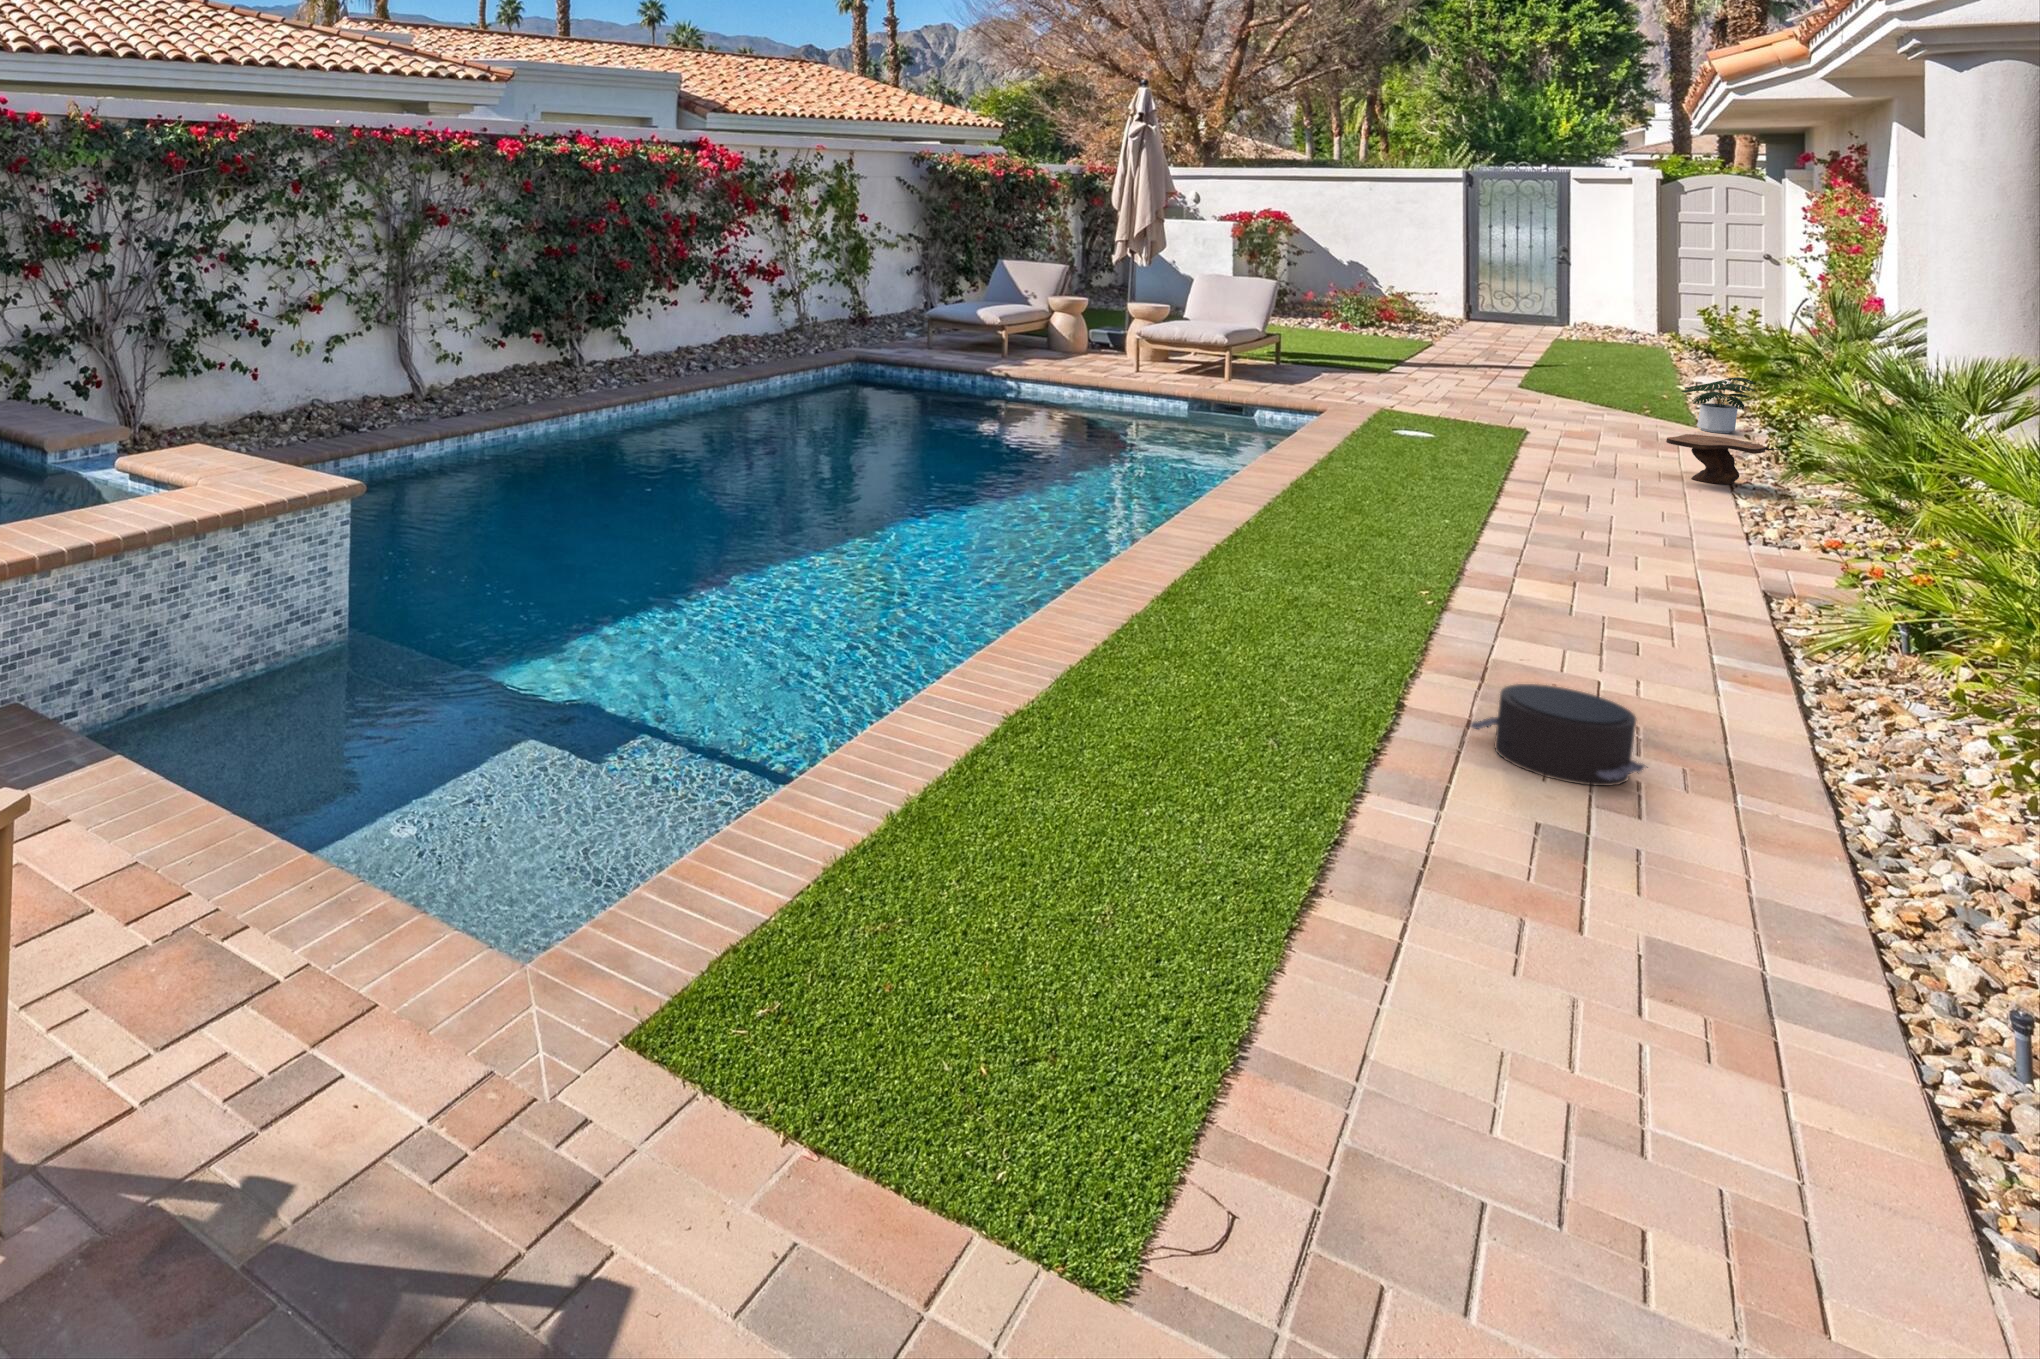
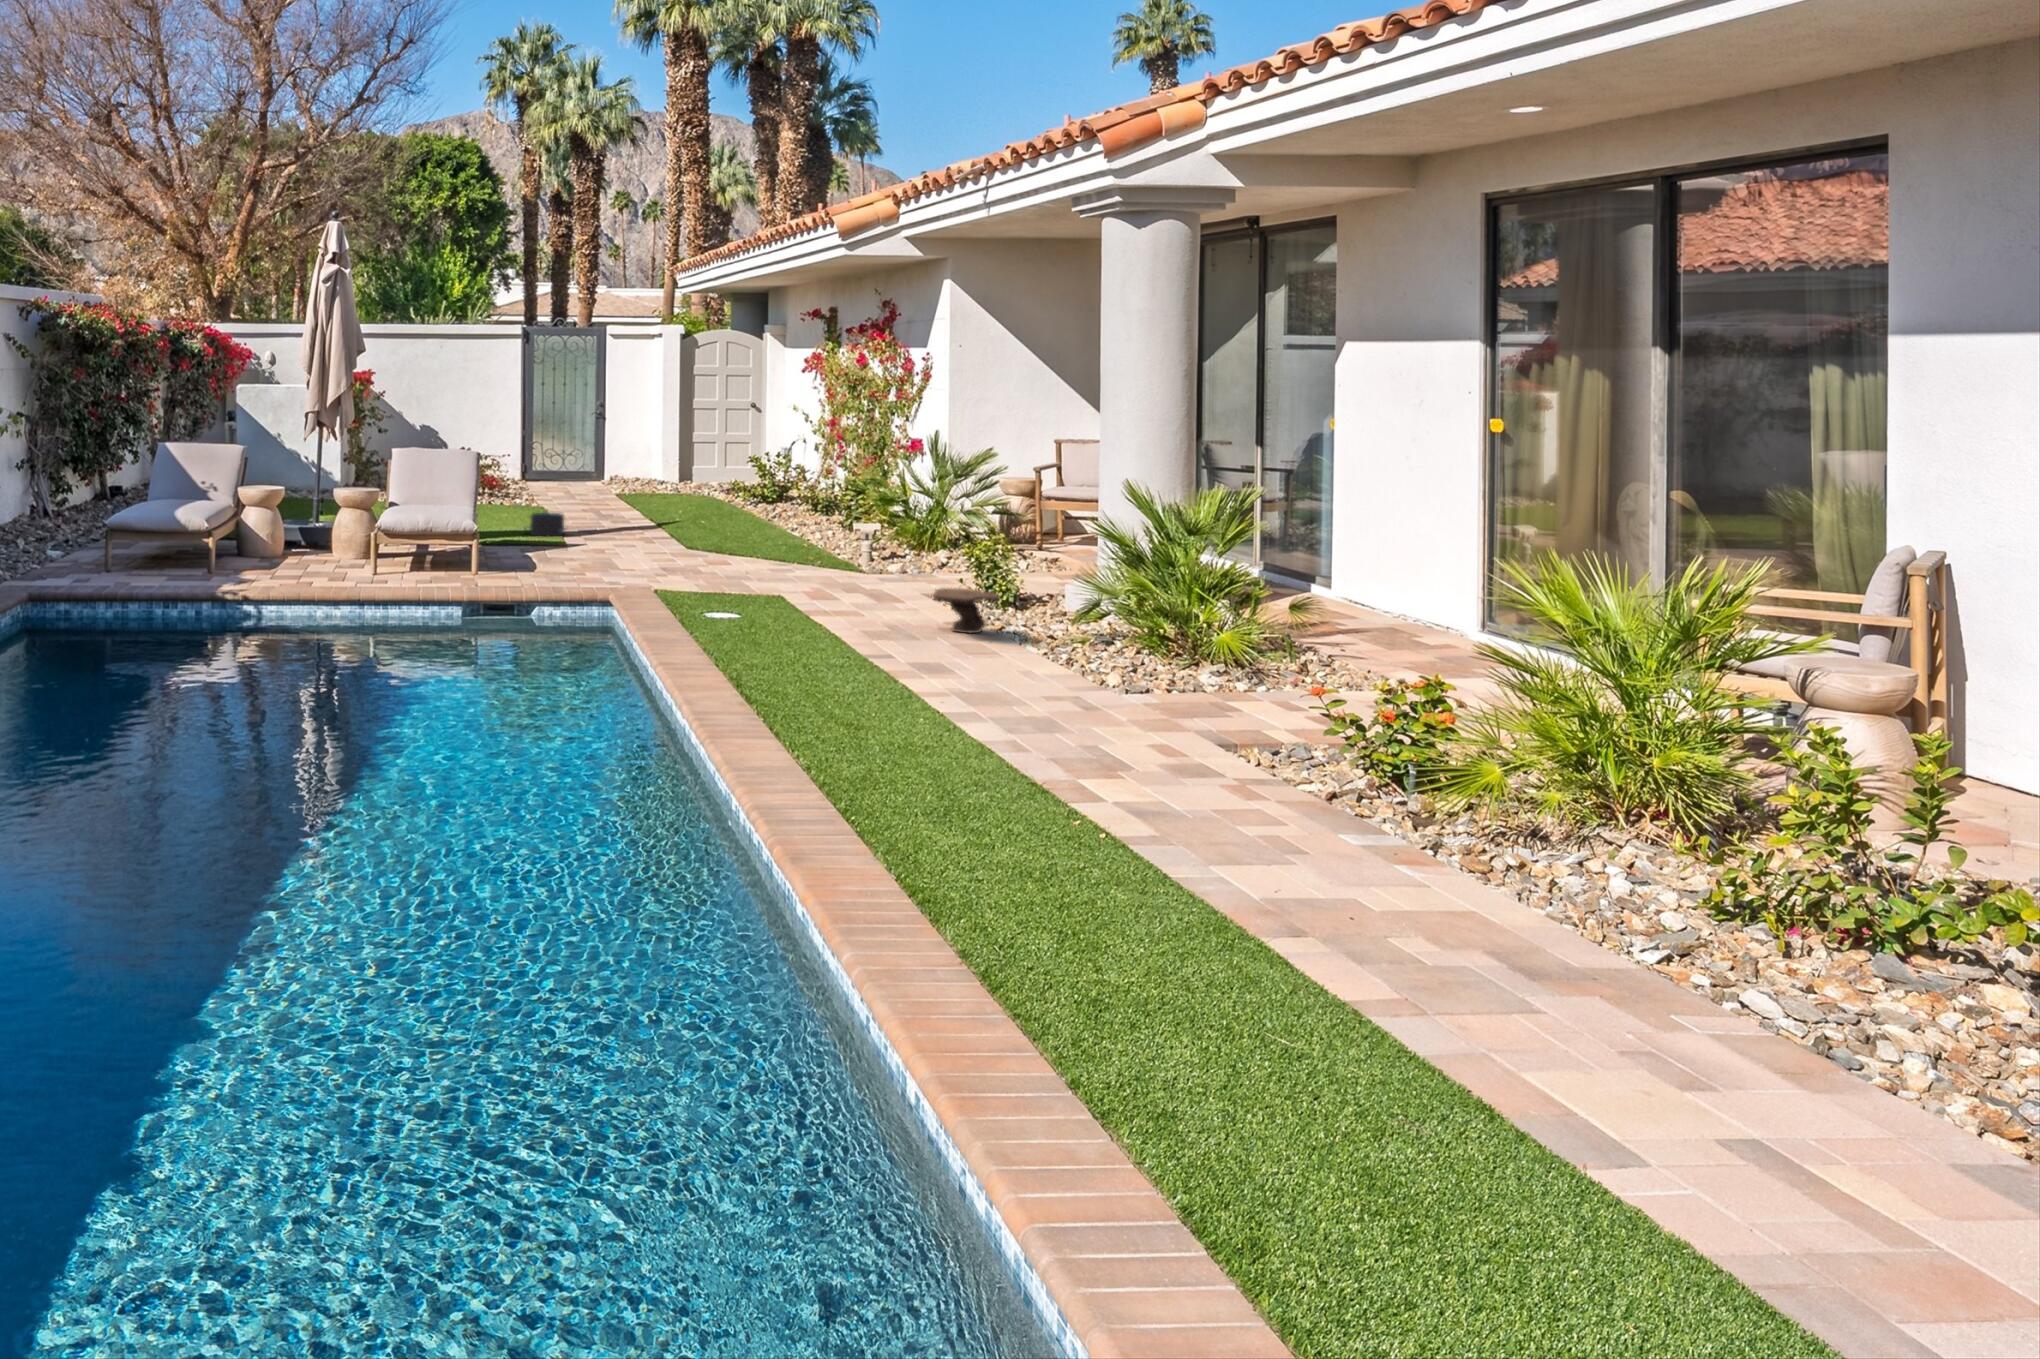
potted plant: present [1682,378,1755,433] -> none [849,526,907,579]
pouf: present [1470,684,1648,786] -> present [527,513,565,536]

